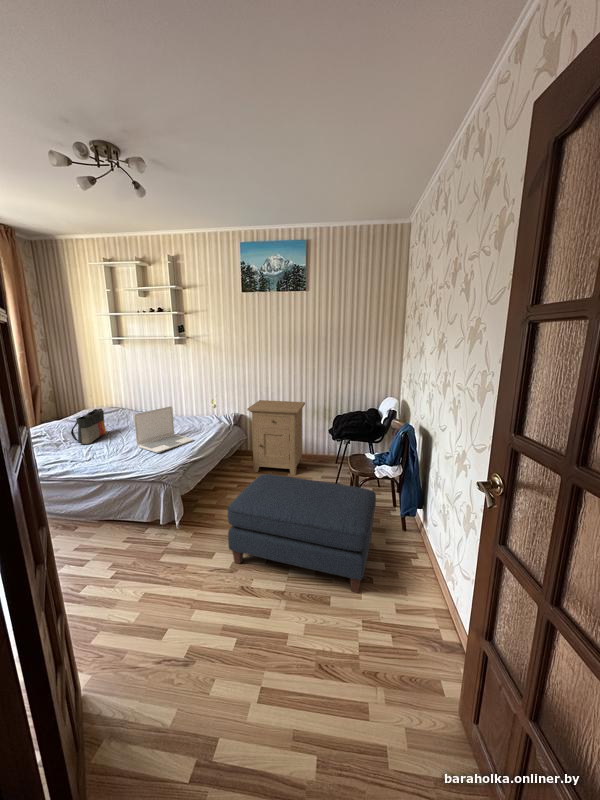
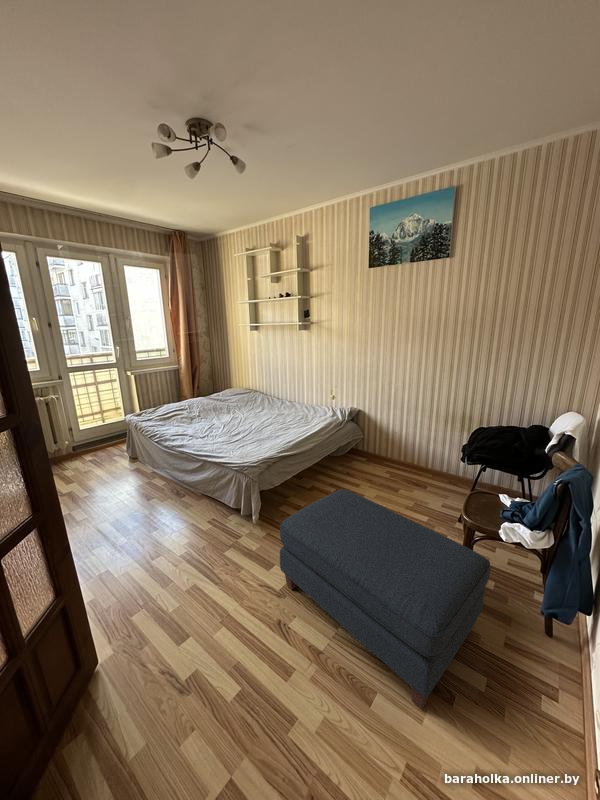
nightstand: present [247,400,305,475] -> none [357,395,435,492]
laptop: present [134,406,193,453] -> none [243,394,297,440]
tote bag: present [71,409,106,444] -> none [203,390,232,421]

